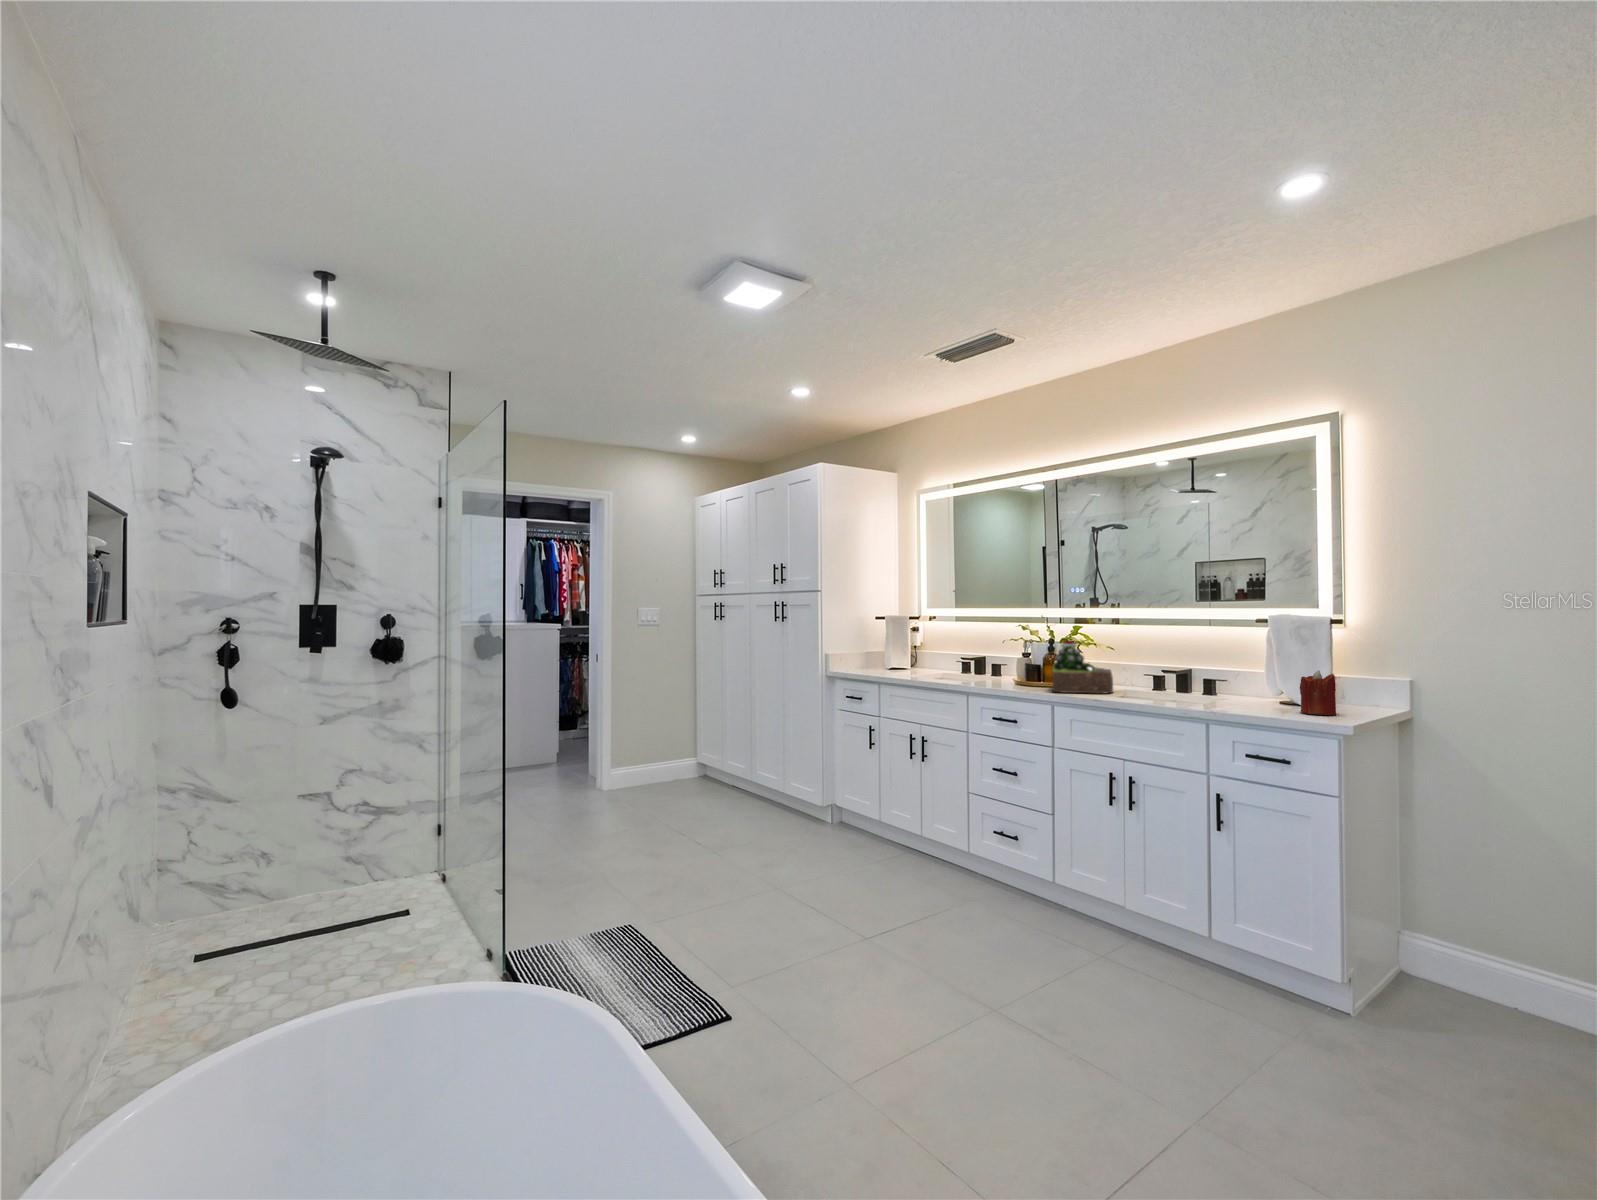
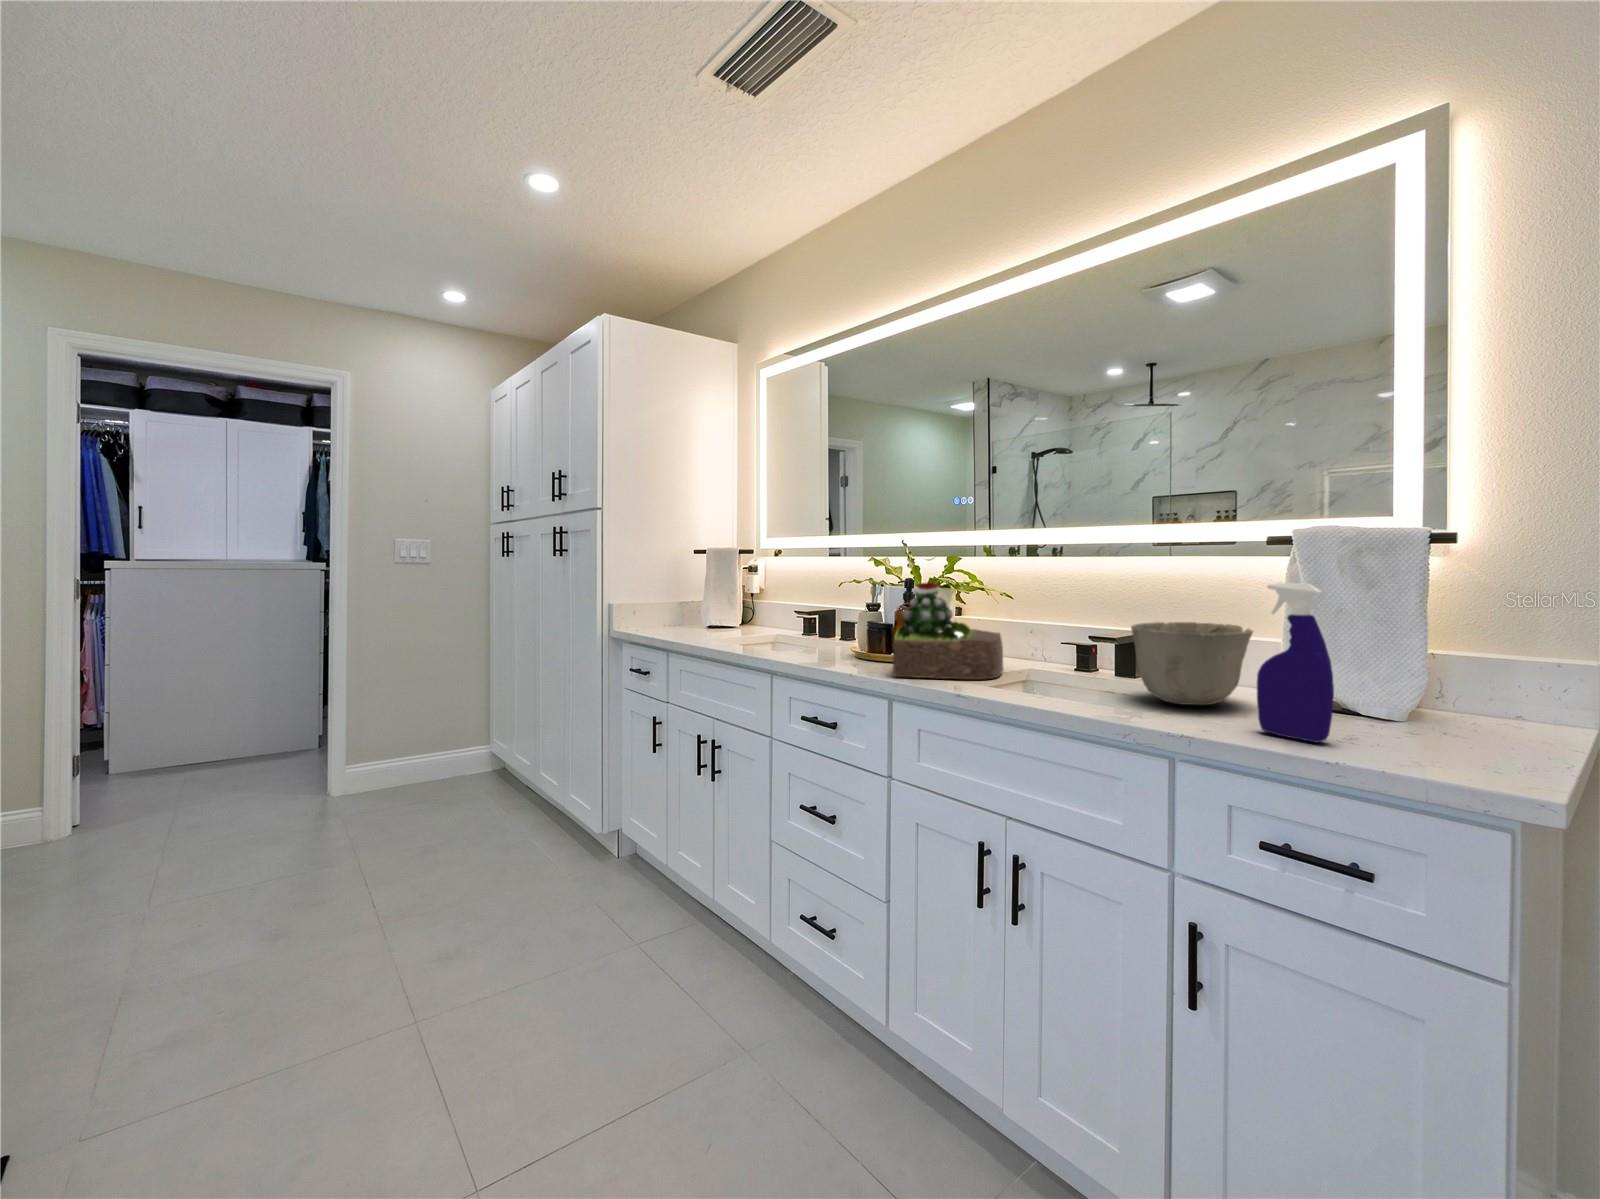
spray bottle: none [1246,642,1279,713] -> present [1257,583,1334,742]
ceramic bowl: none [1187,662,1248,702] -> present [1131,622,1253,705]
candle: present [1300,670,1336,715] -> none [1376,646,1471,751]

